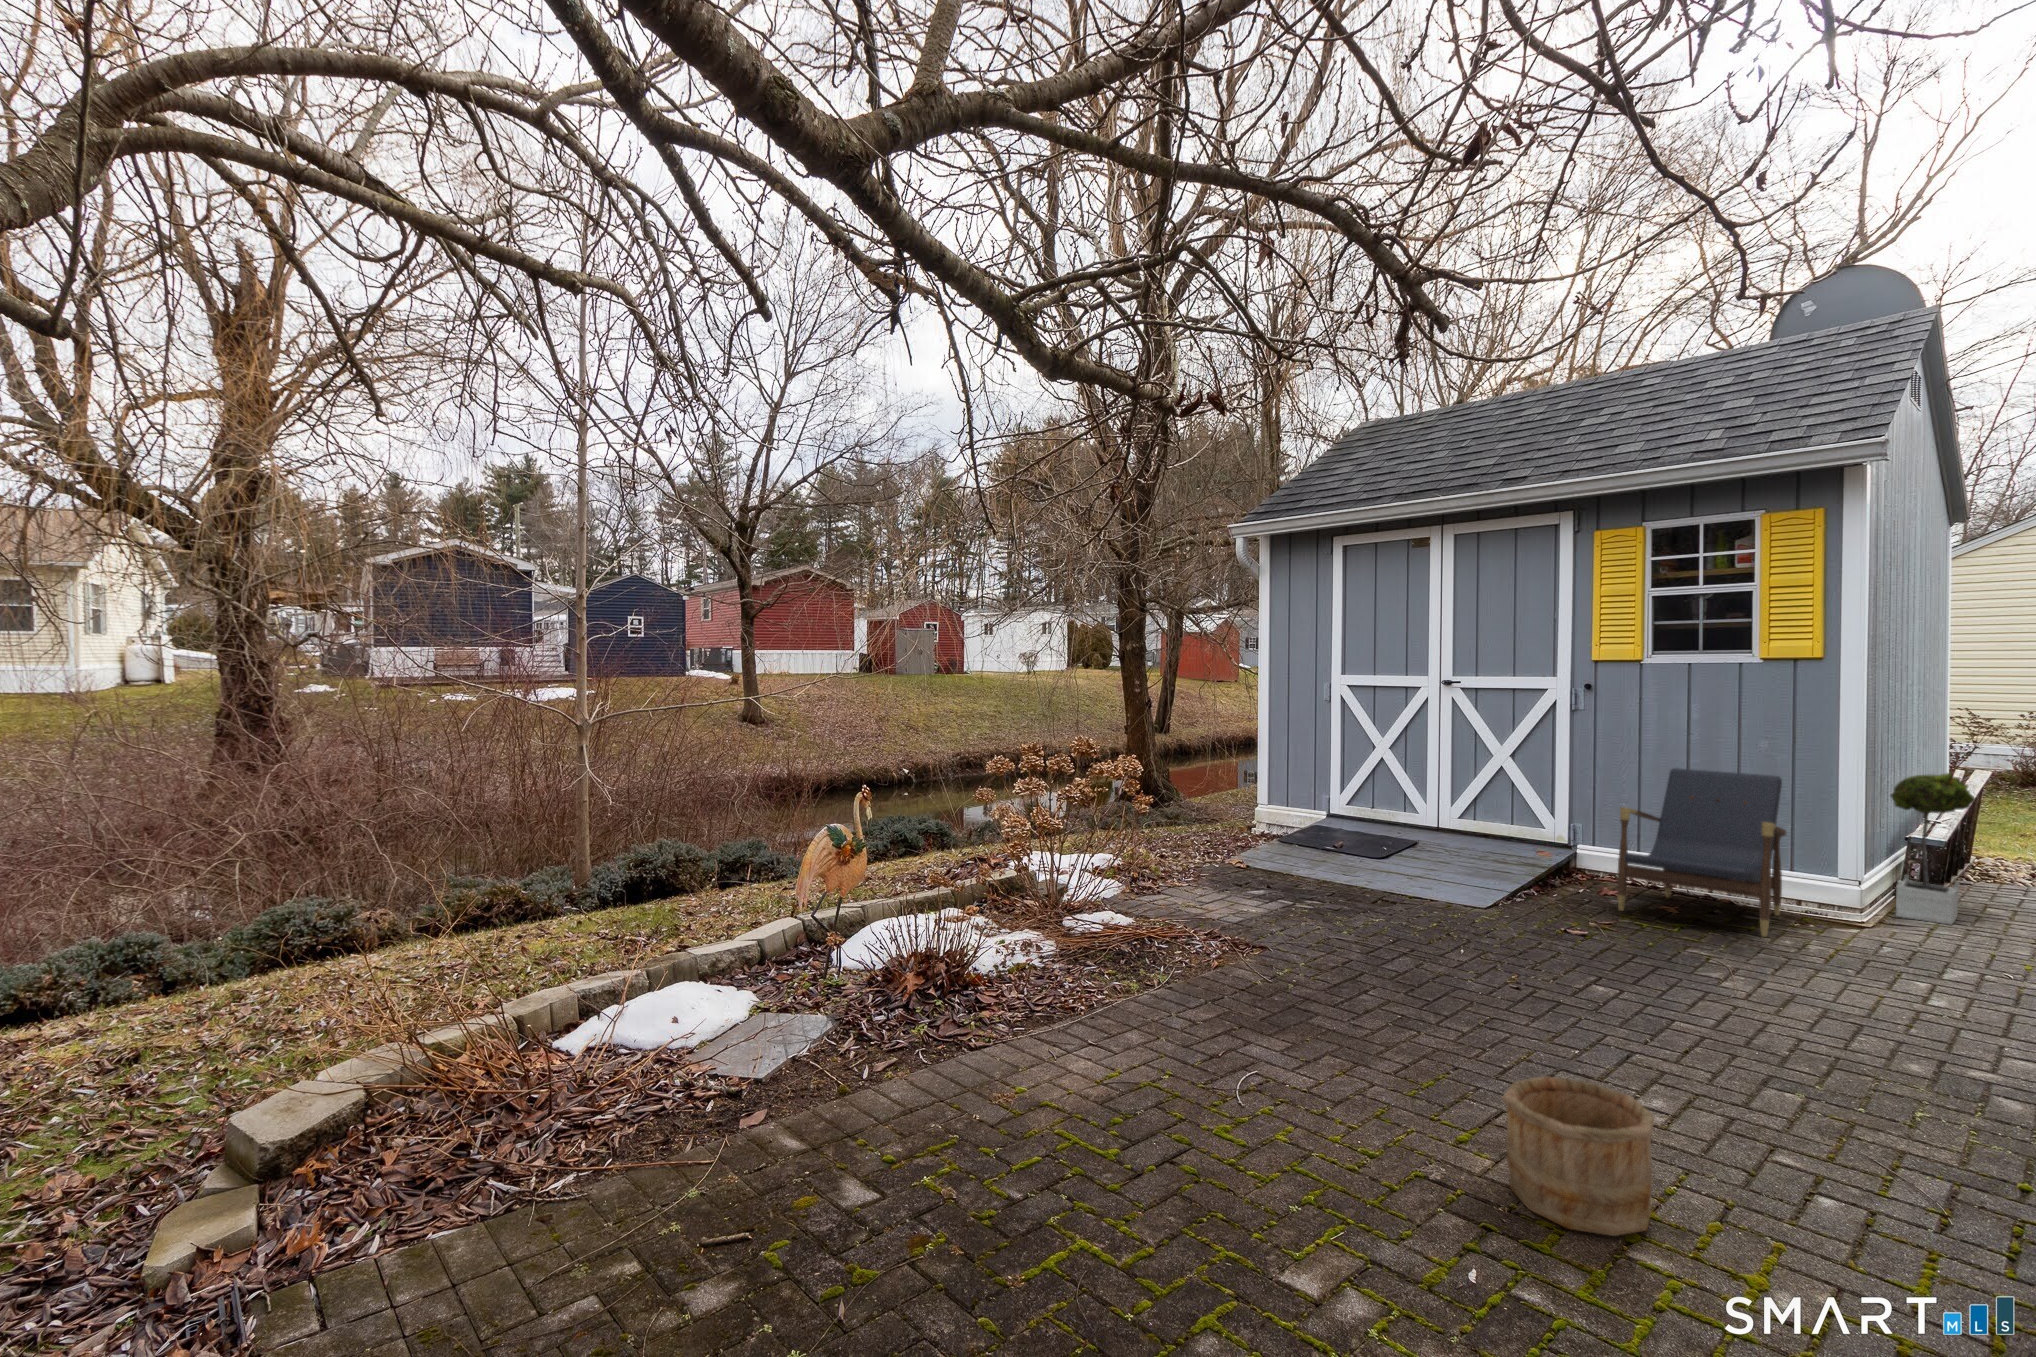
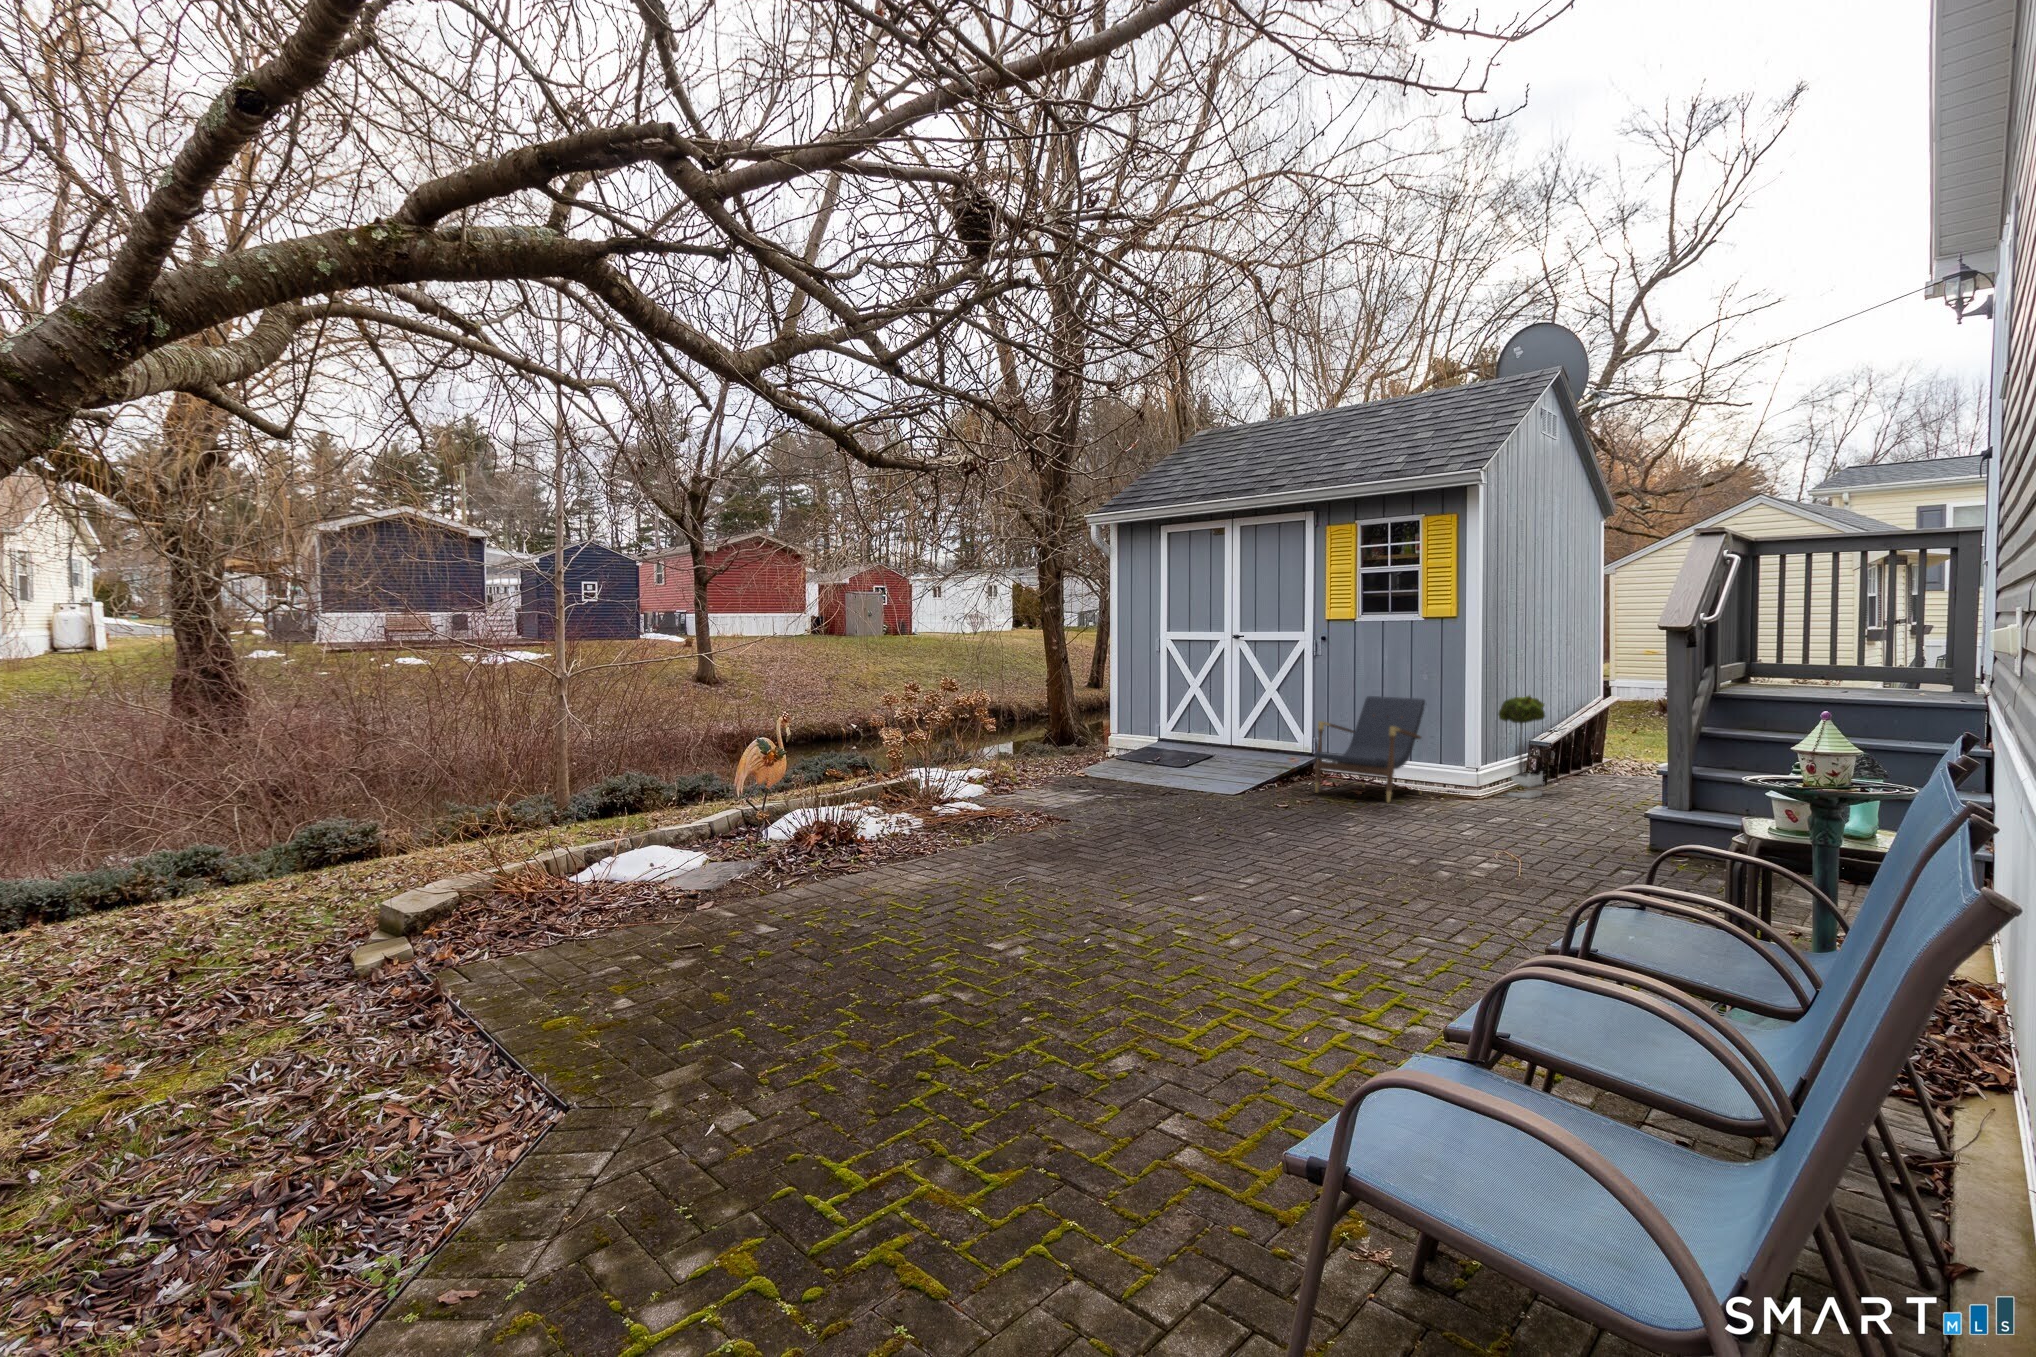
wooden bucket: present [1502,1076,1655,1236] -> none [1074,816,1134,872]

